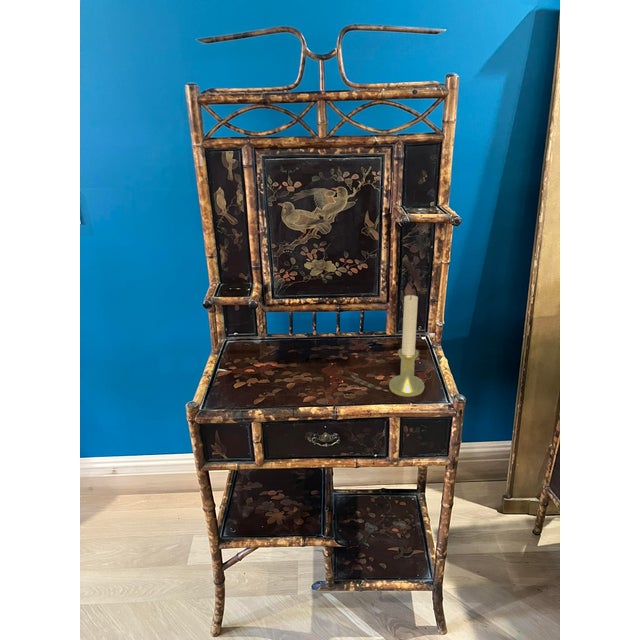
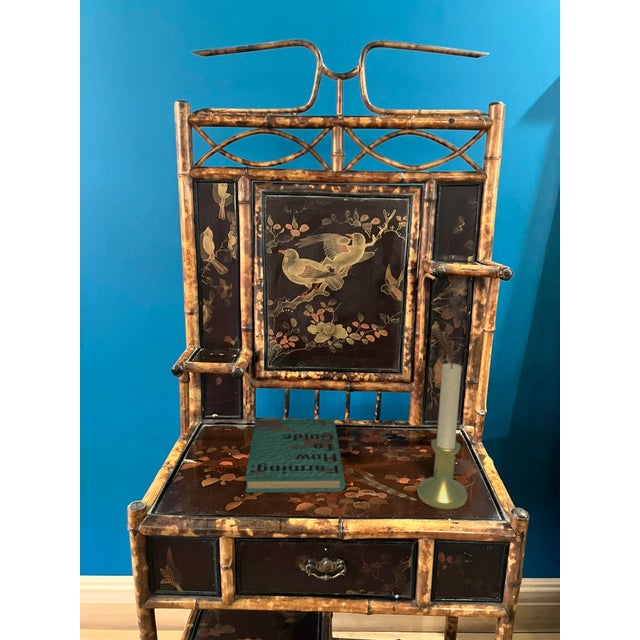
book: none [266,334,338,392] -> present [245,419,346,493]

